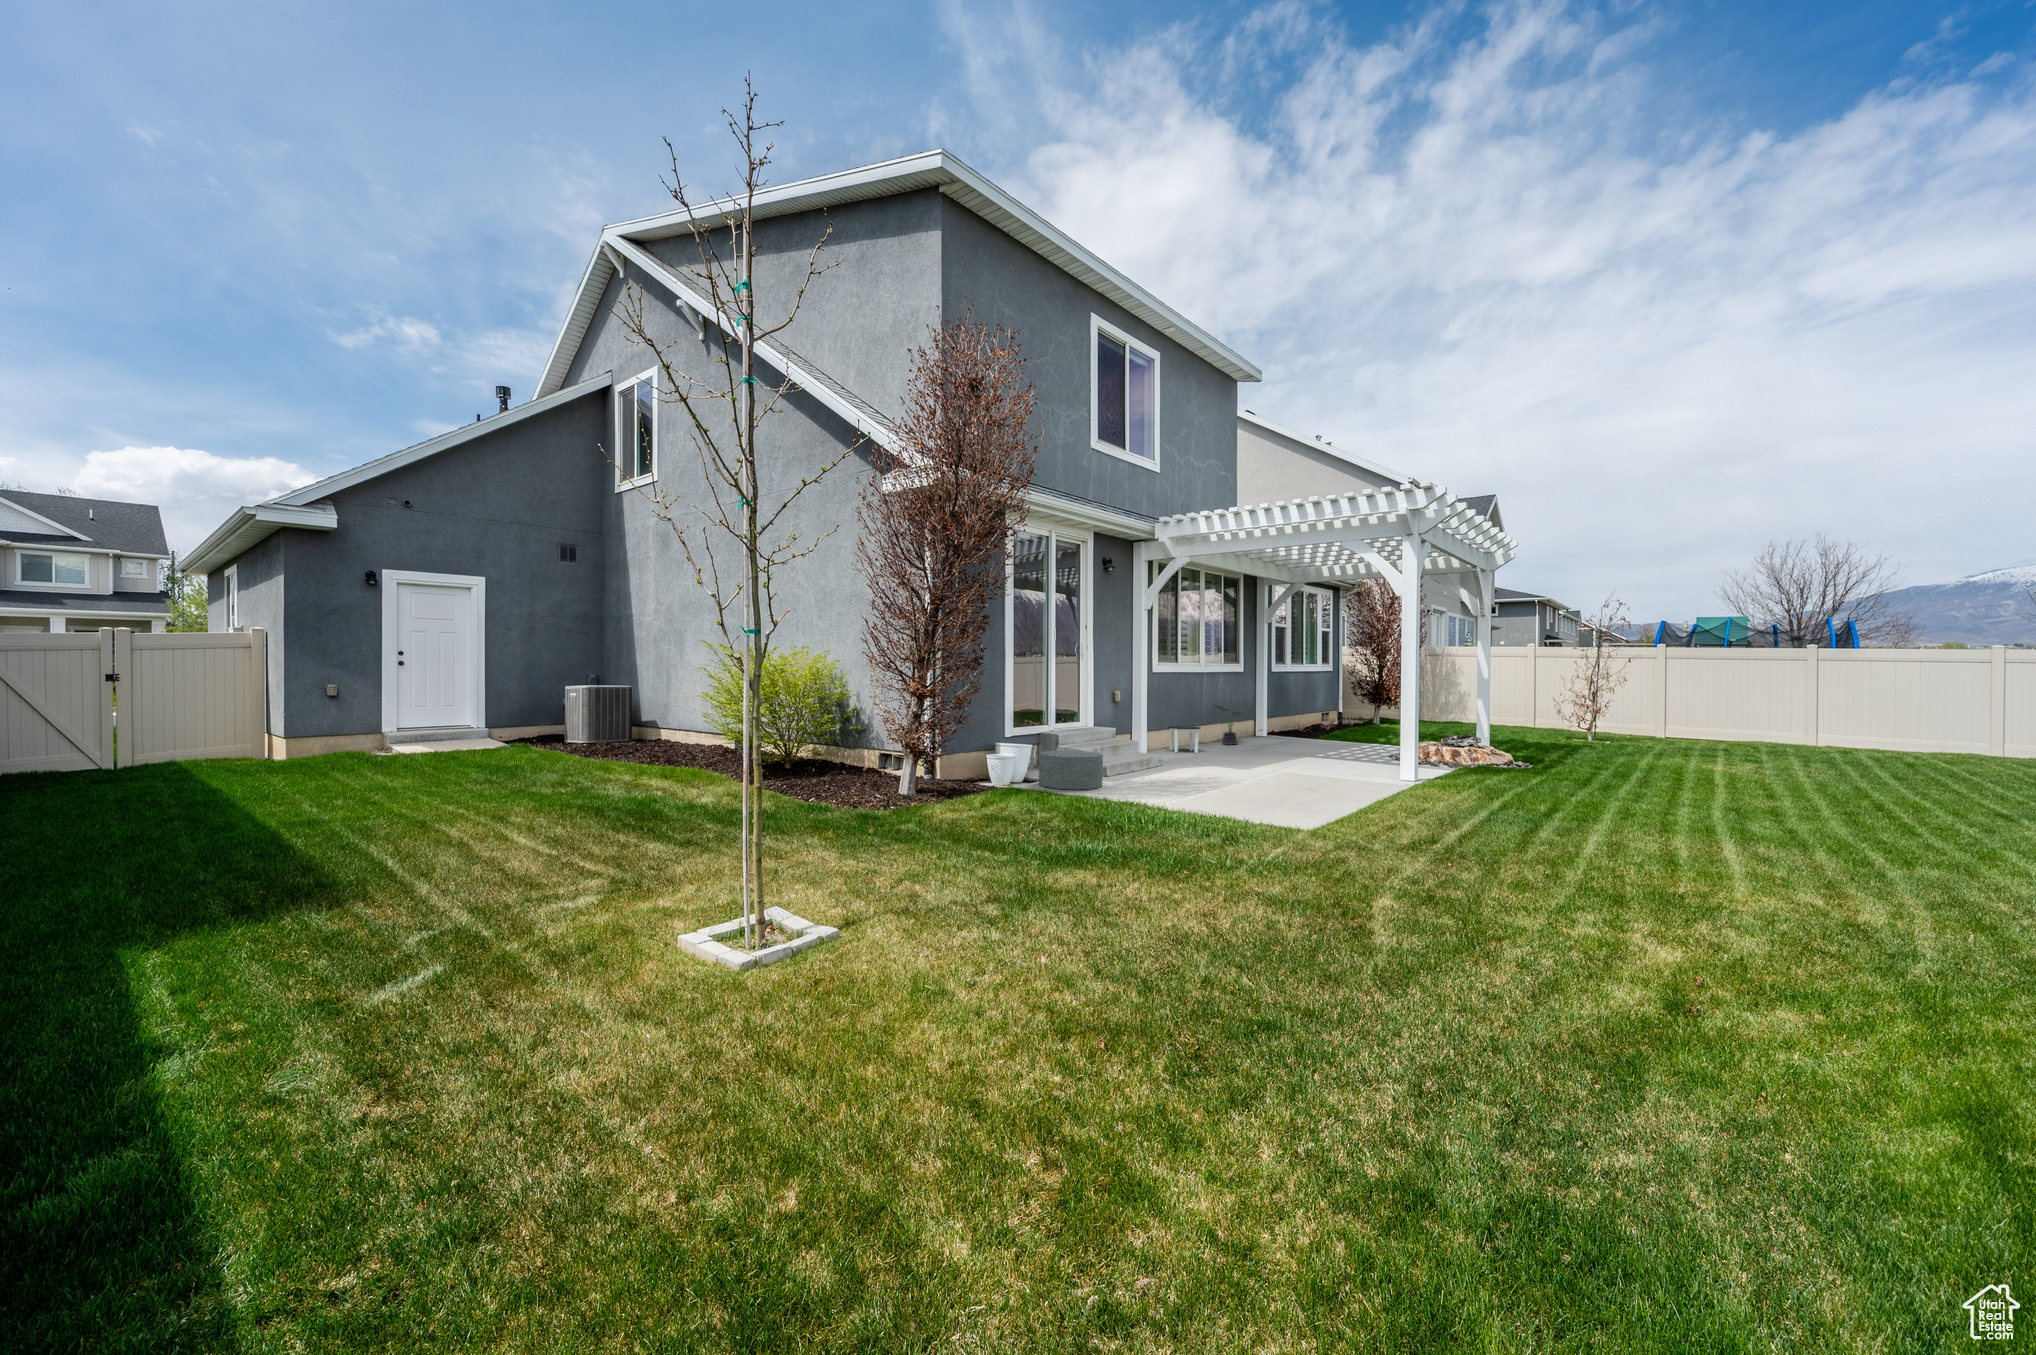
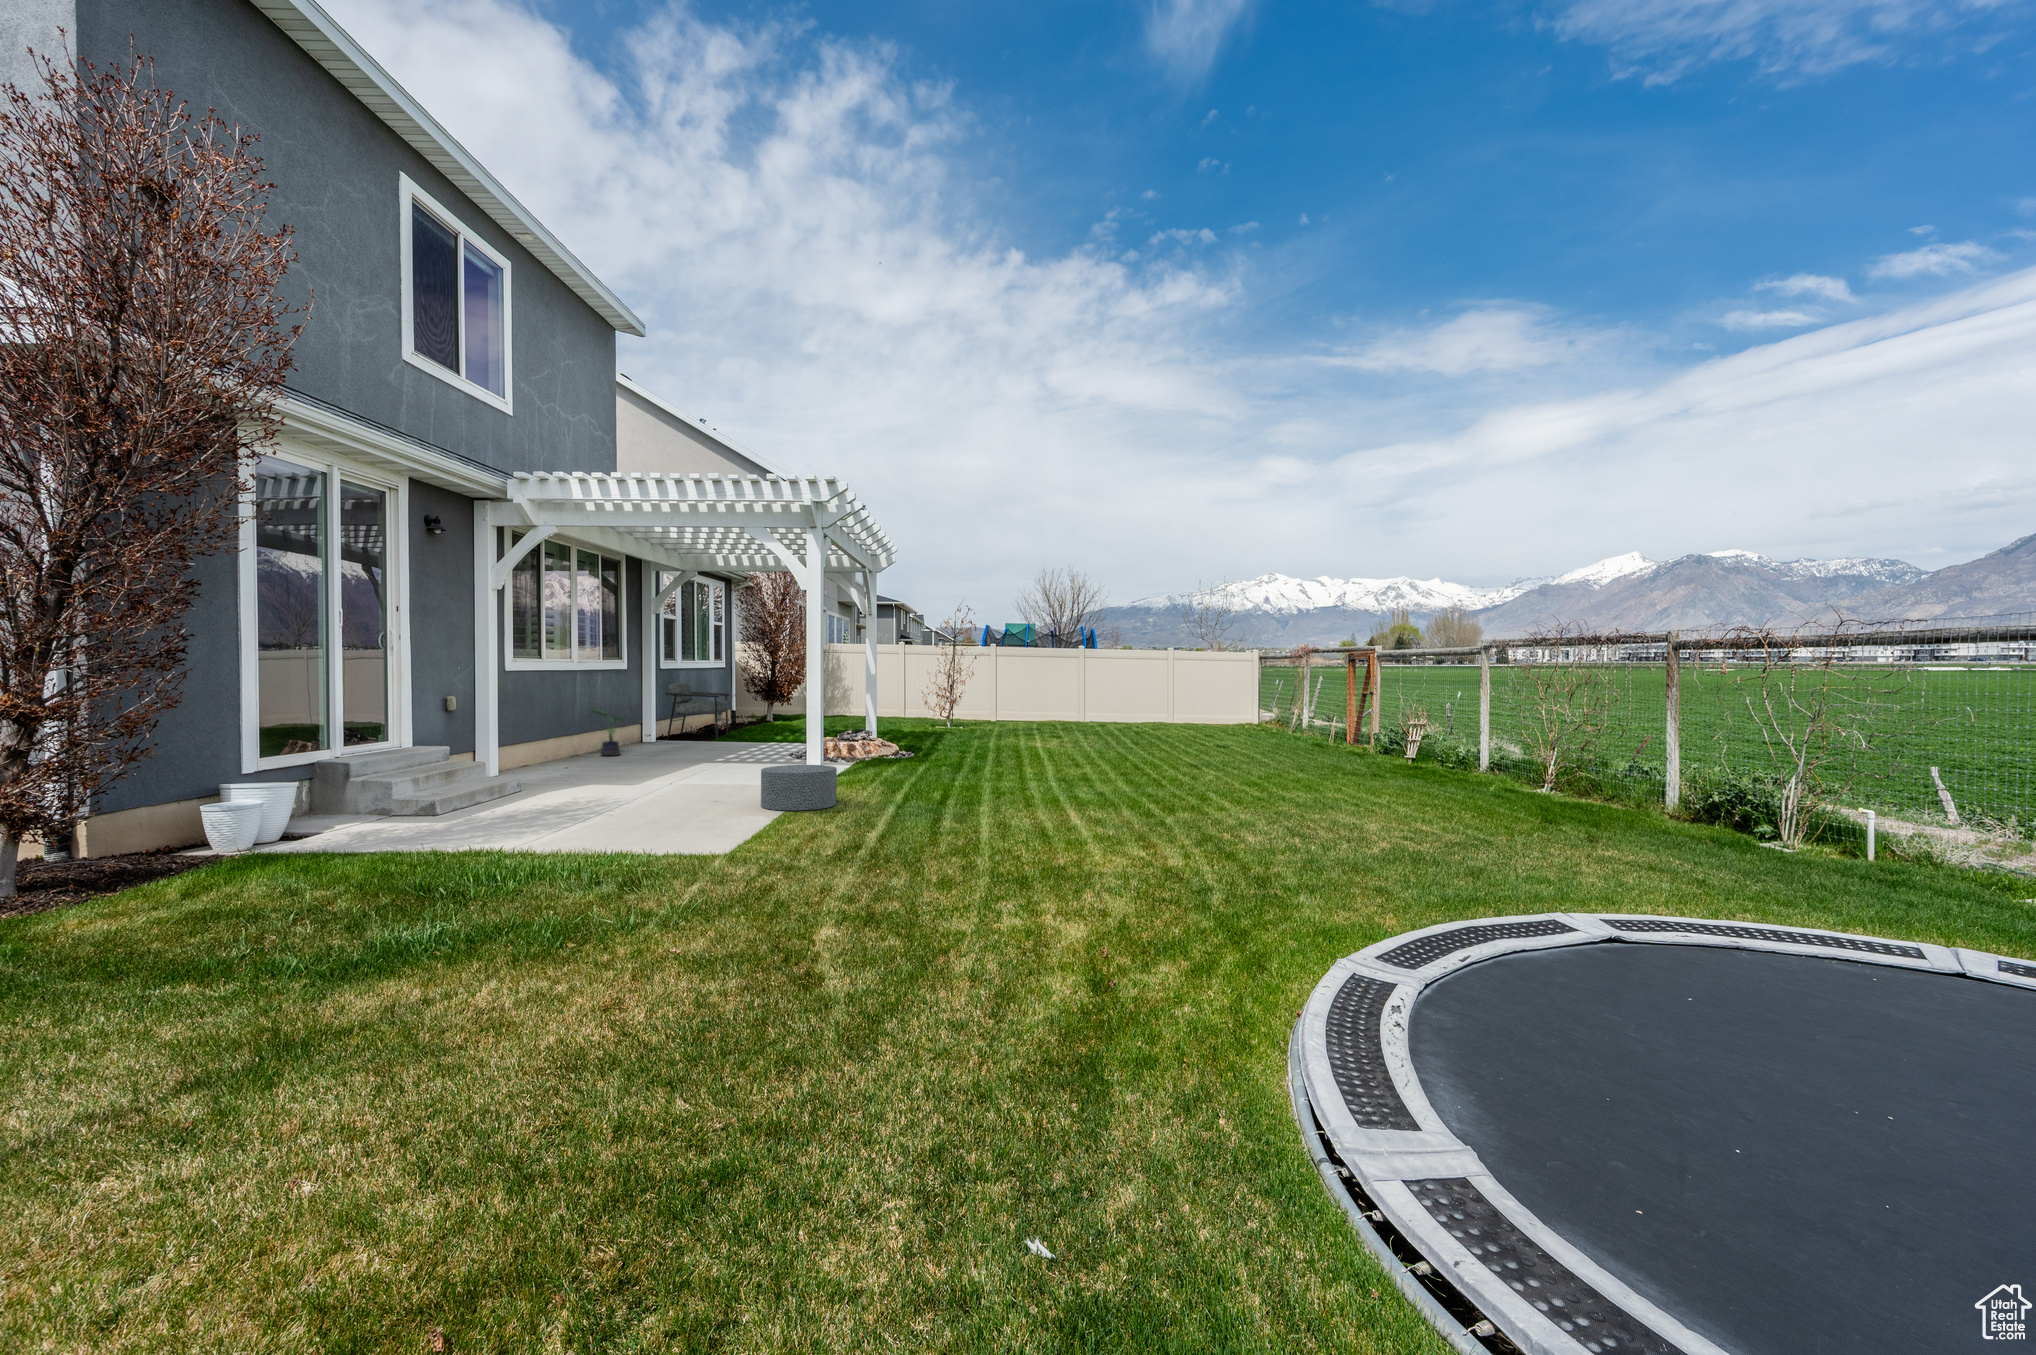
armchair: none [1277,684,1336,736] -> present [665,683,730,738]
round table: present [1168,726,1201,753] -> none [528,737,573,772]
ottoman: present [1039,750,1103,789] -> present [761,765,837,811]

